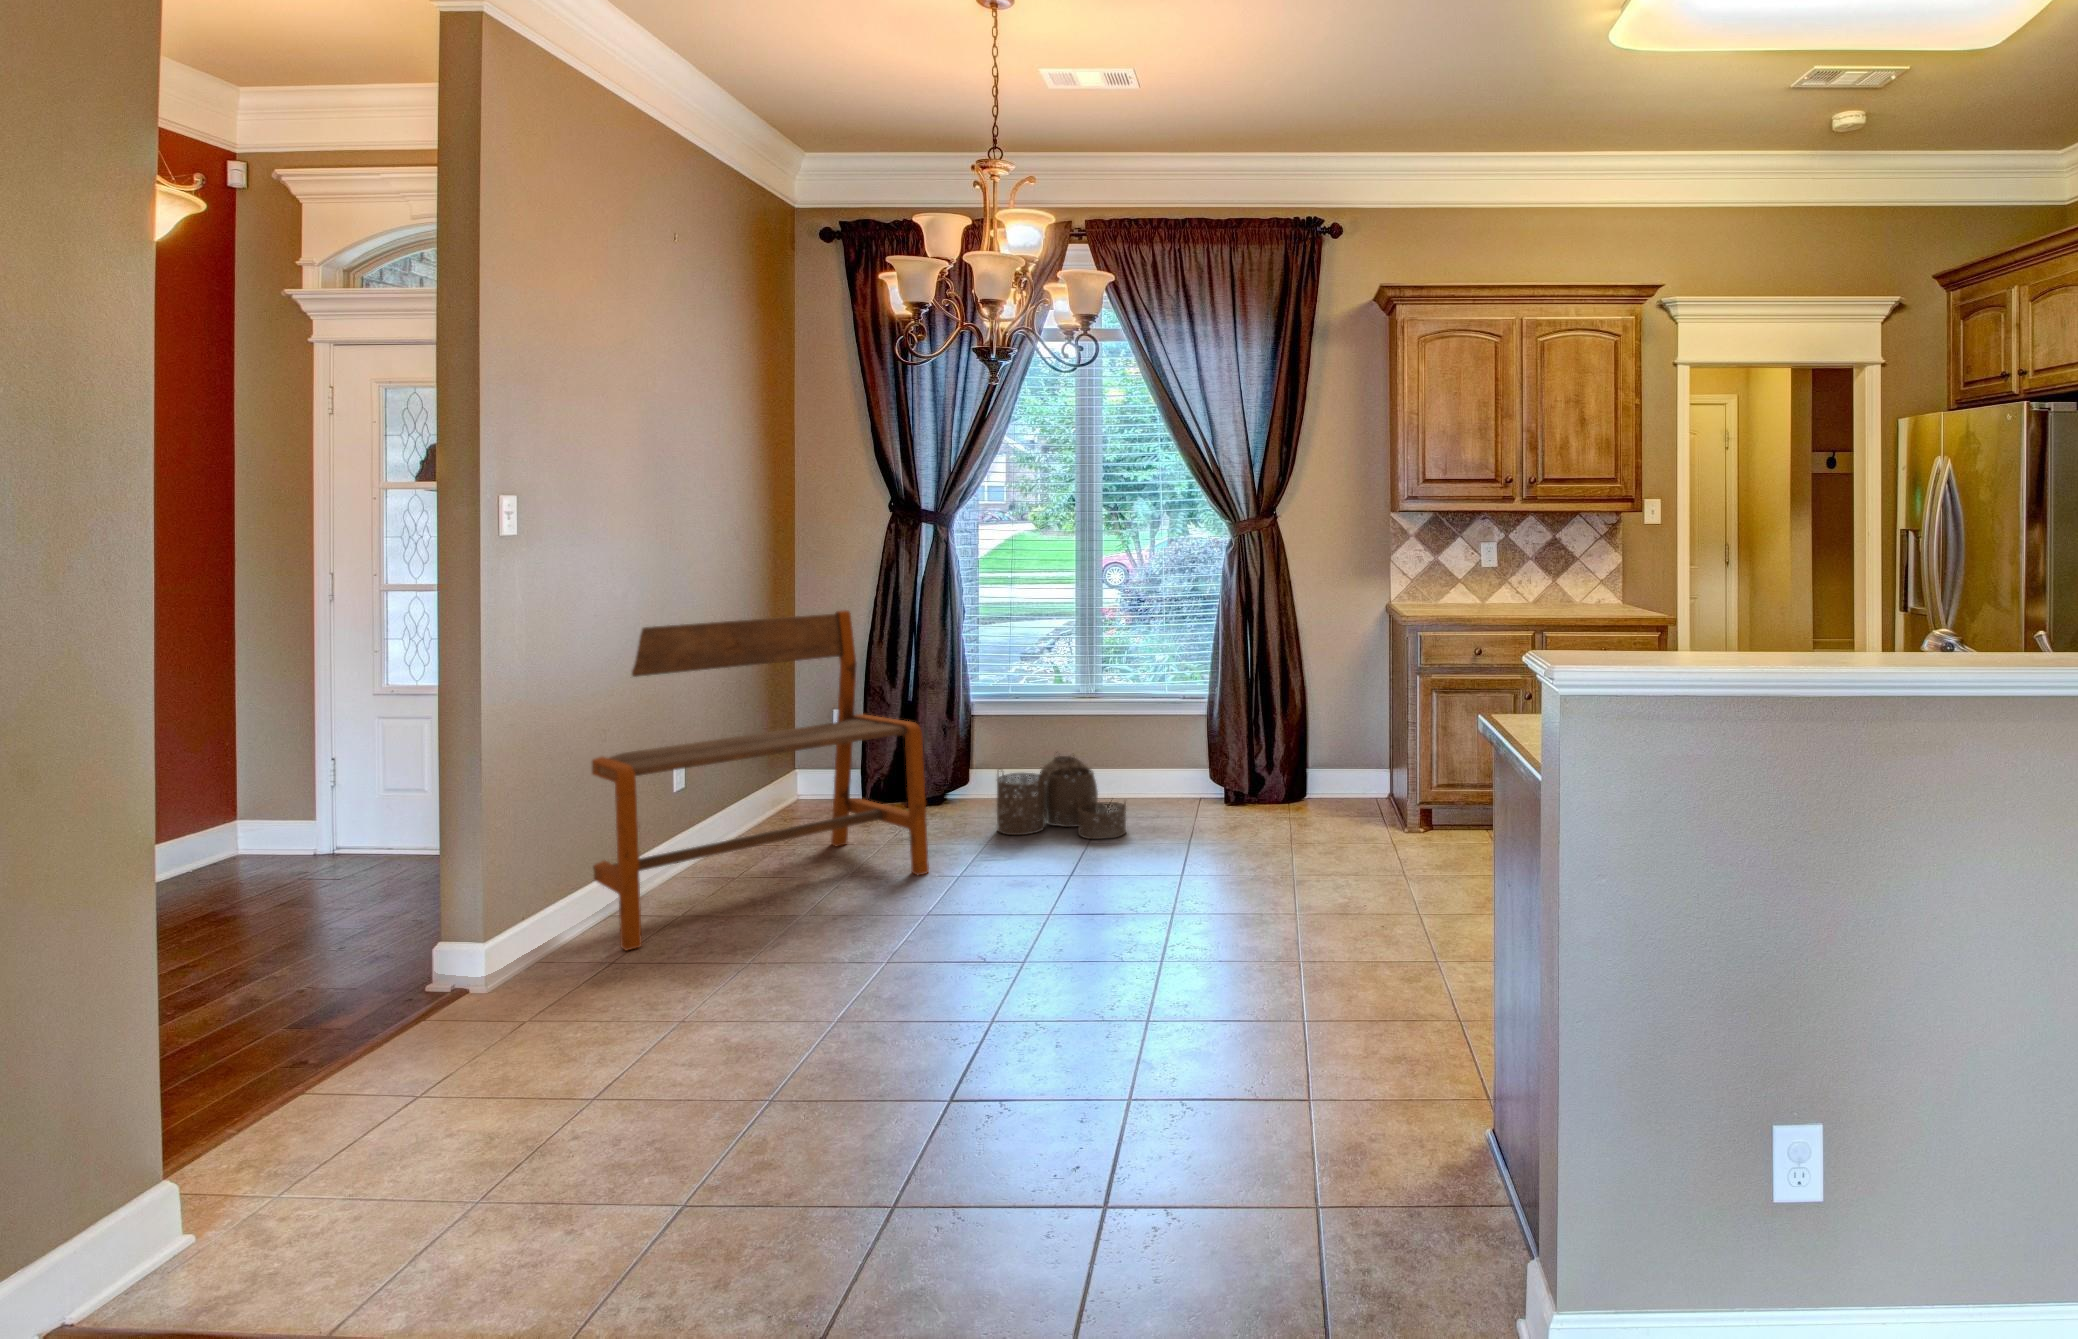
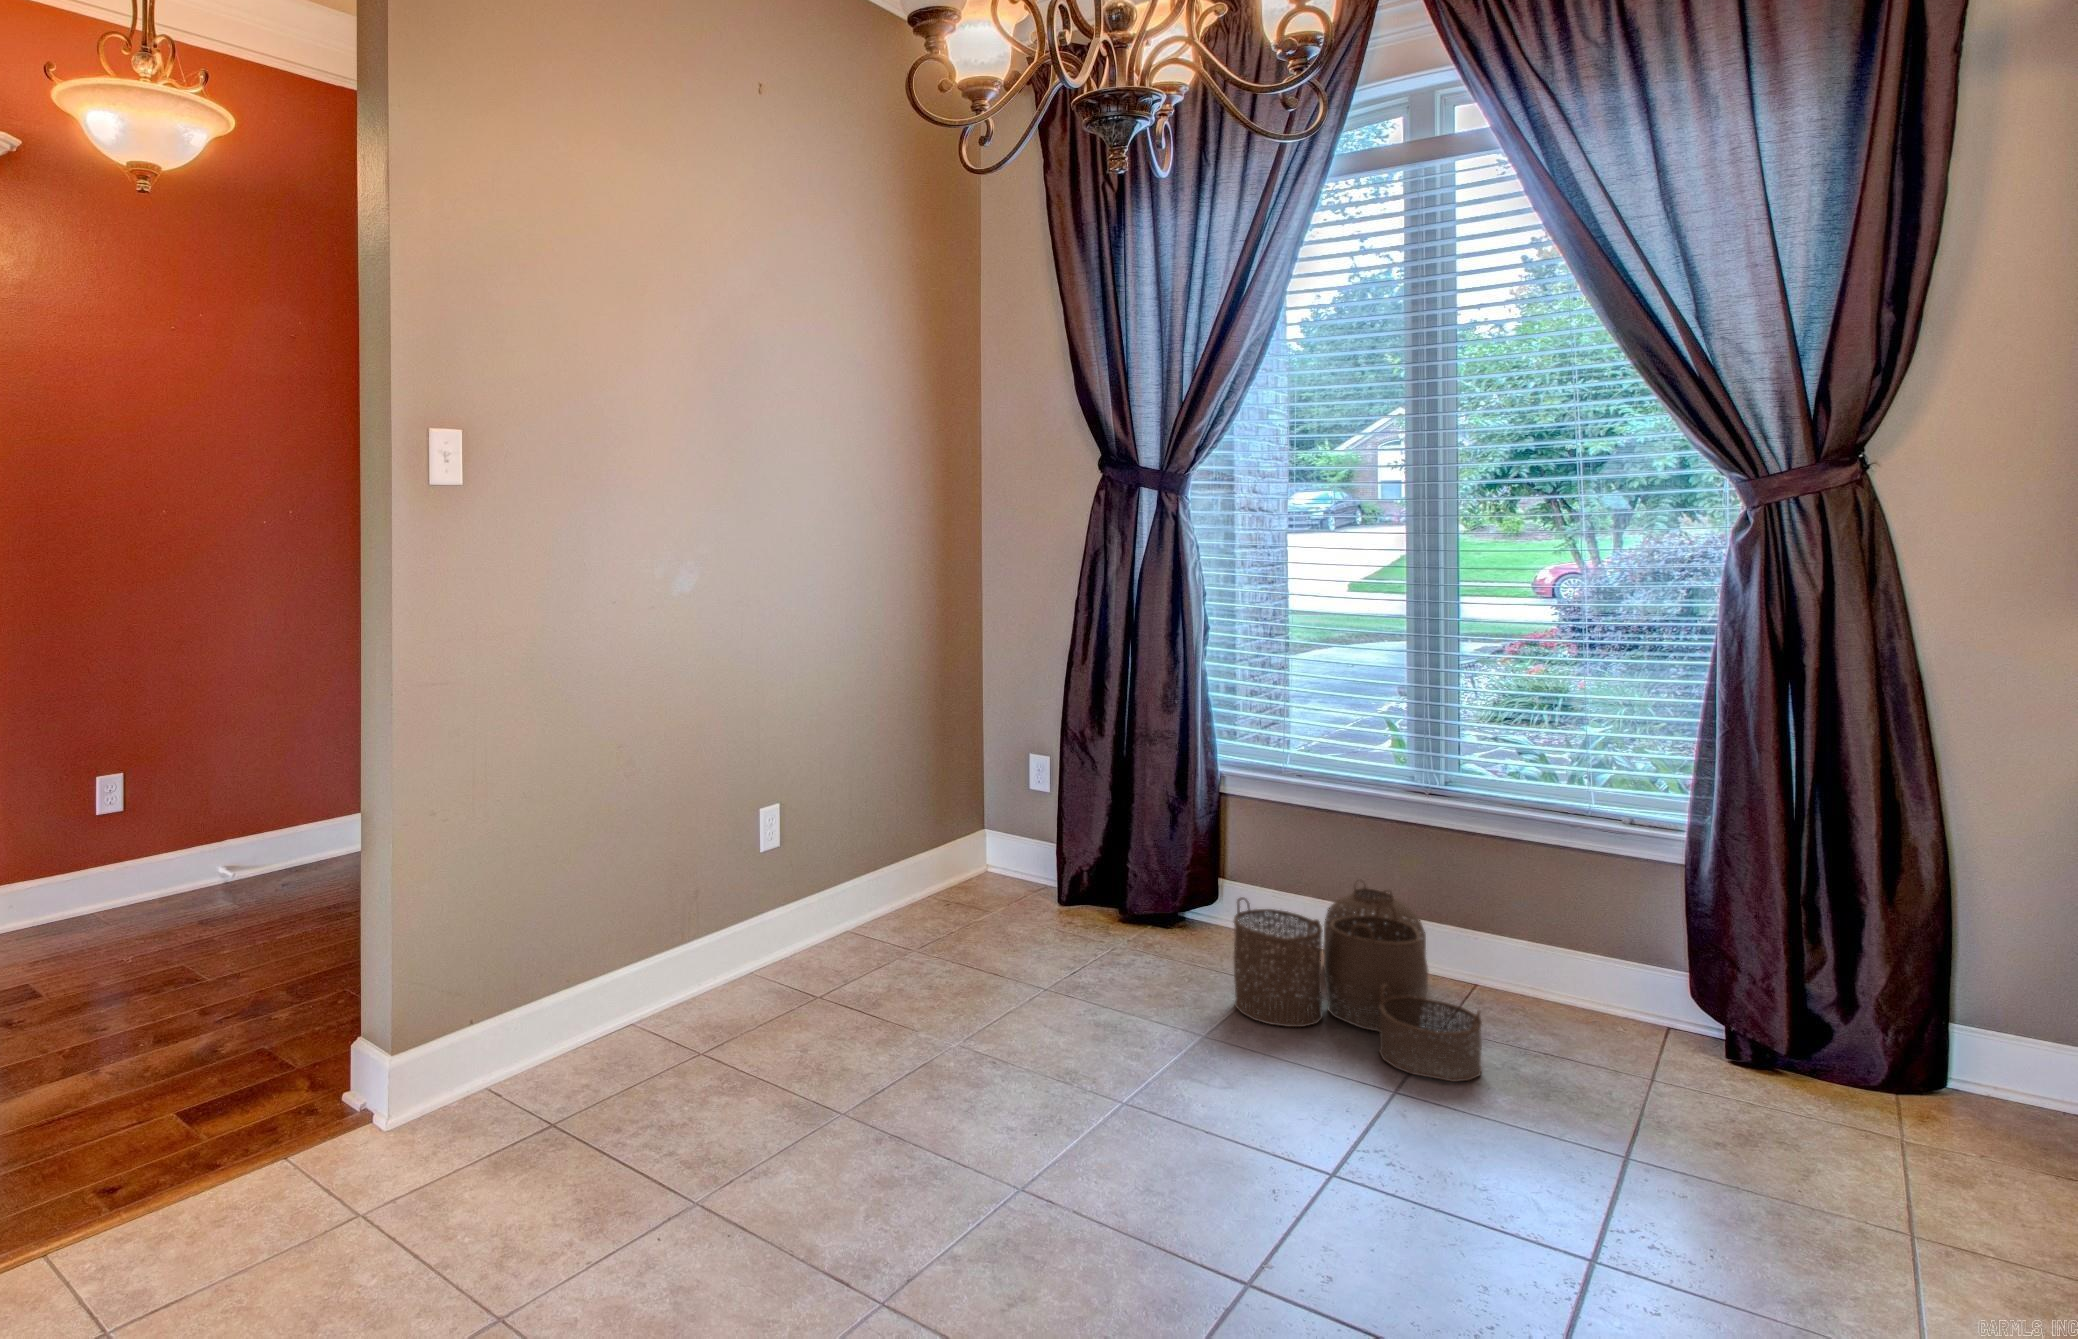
bench: present [592,610,929,950] -> none [619,616,1087,1089]

